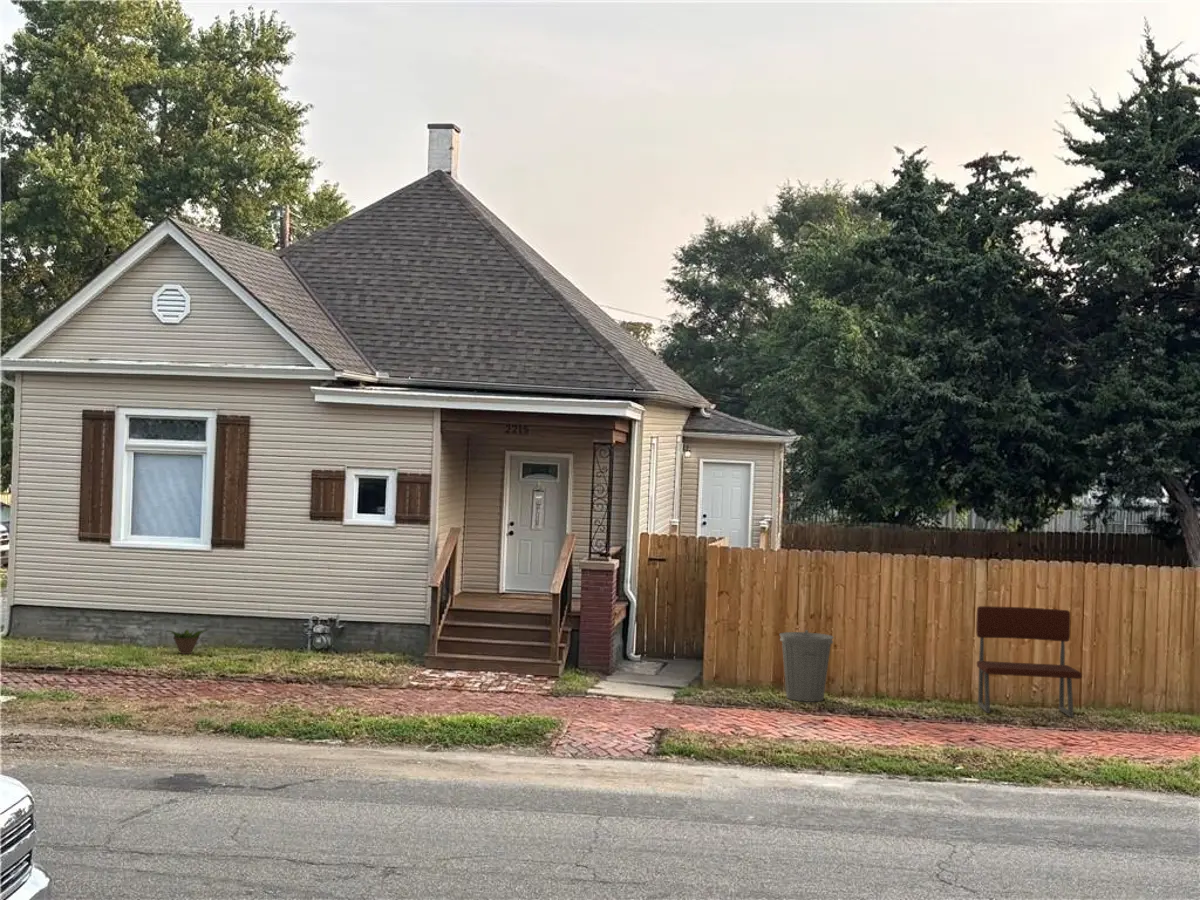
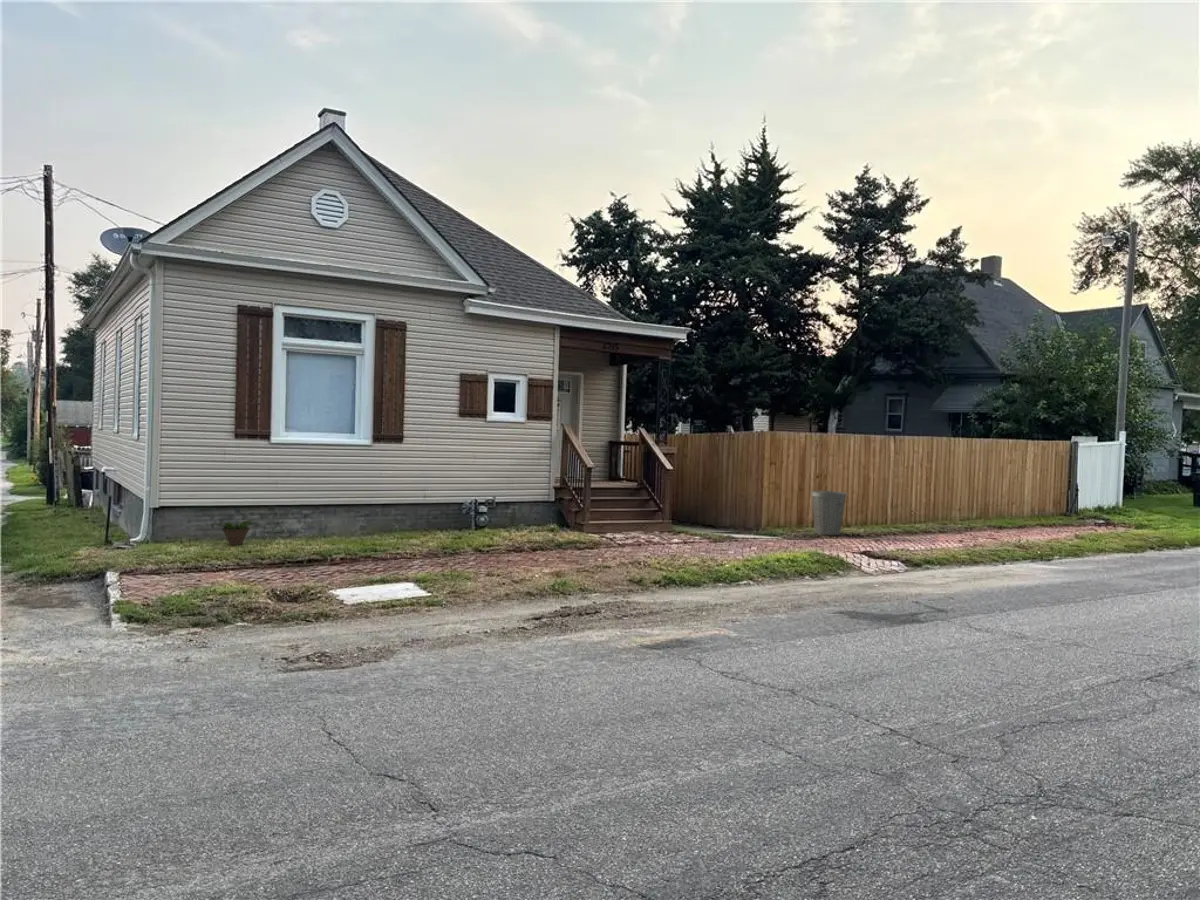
bench: present [976,606,1082,717] -> none [902,469,966,533]
decorative plant: present [167,630,207,654] -> present [218,520,253,545]

